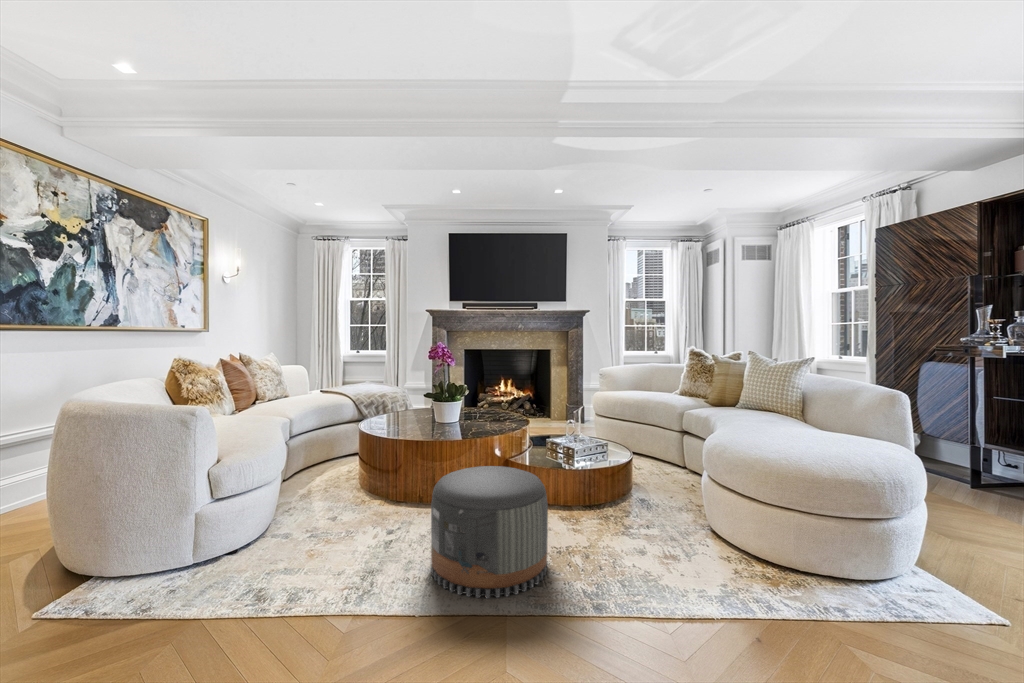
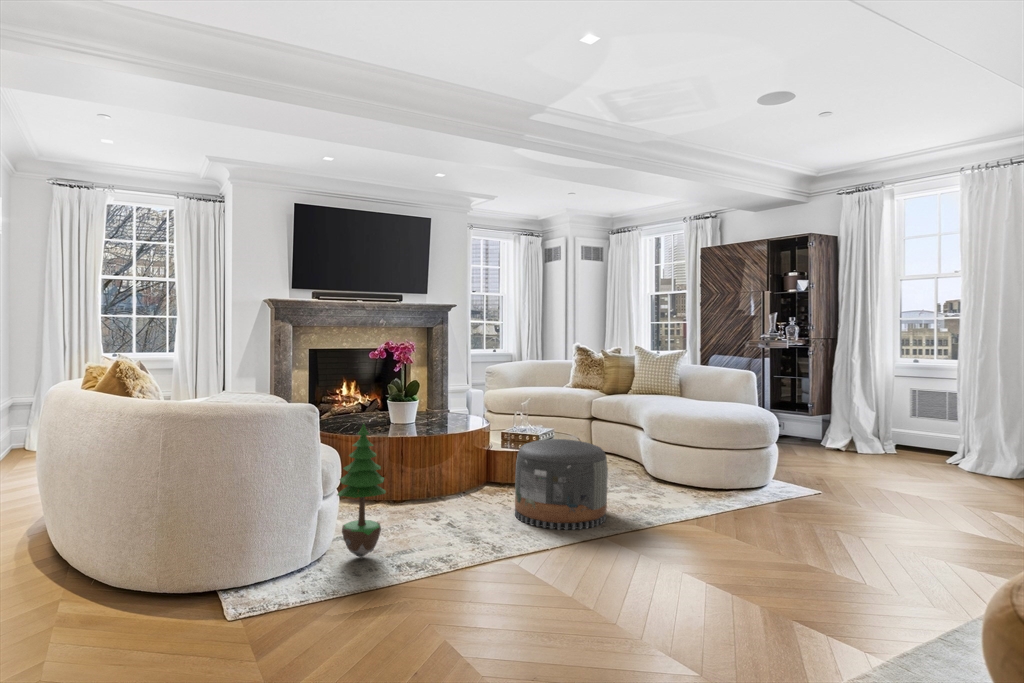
potted tree: none [160,437,225,586] -> present [337,424,386,558]

